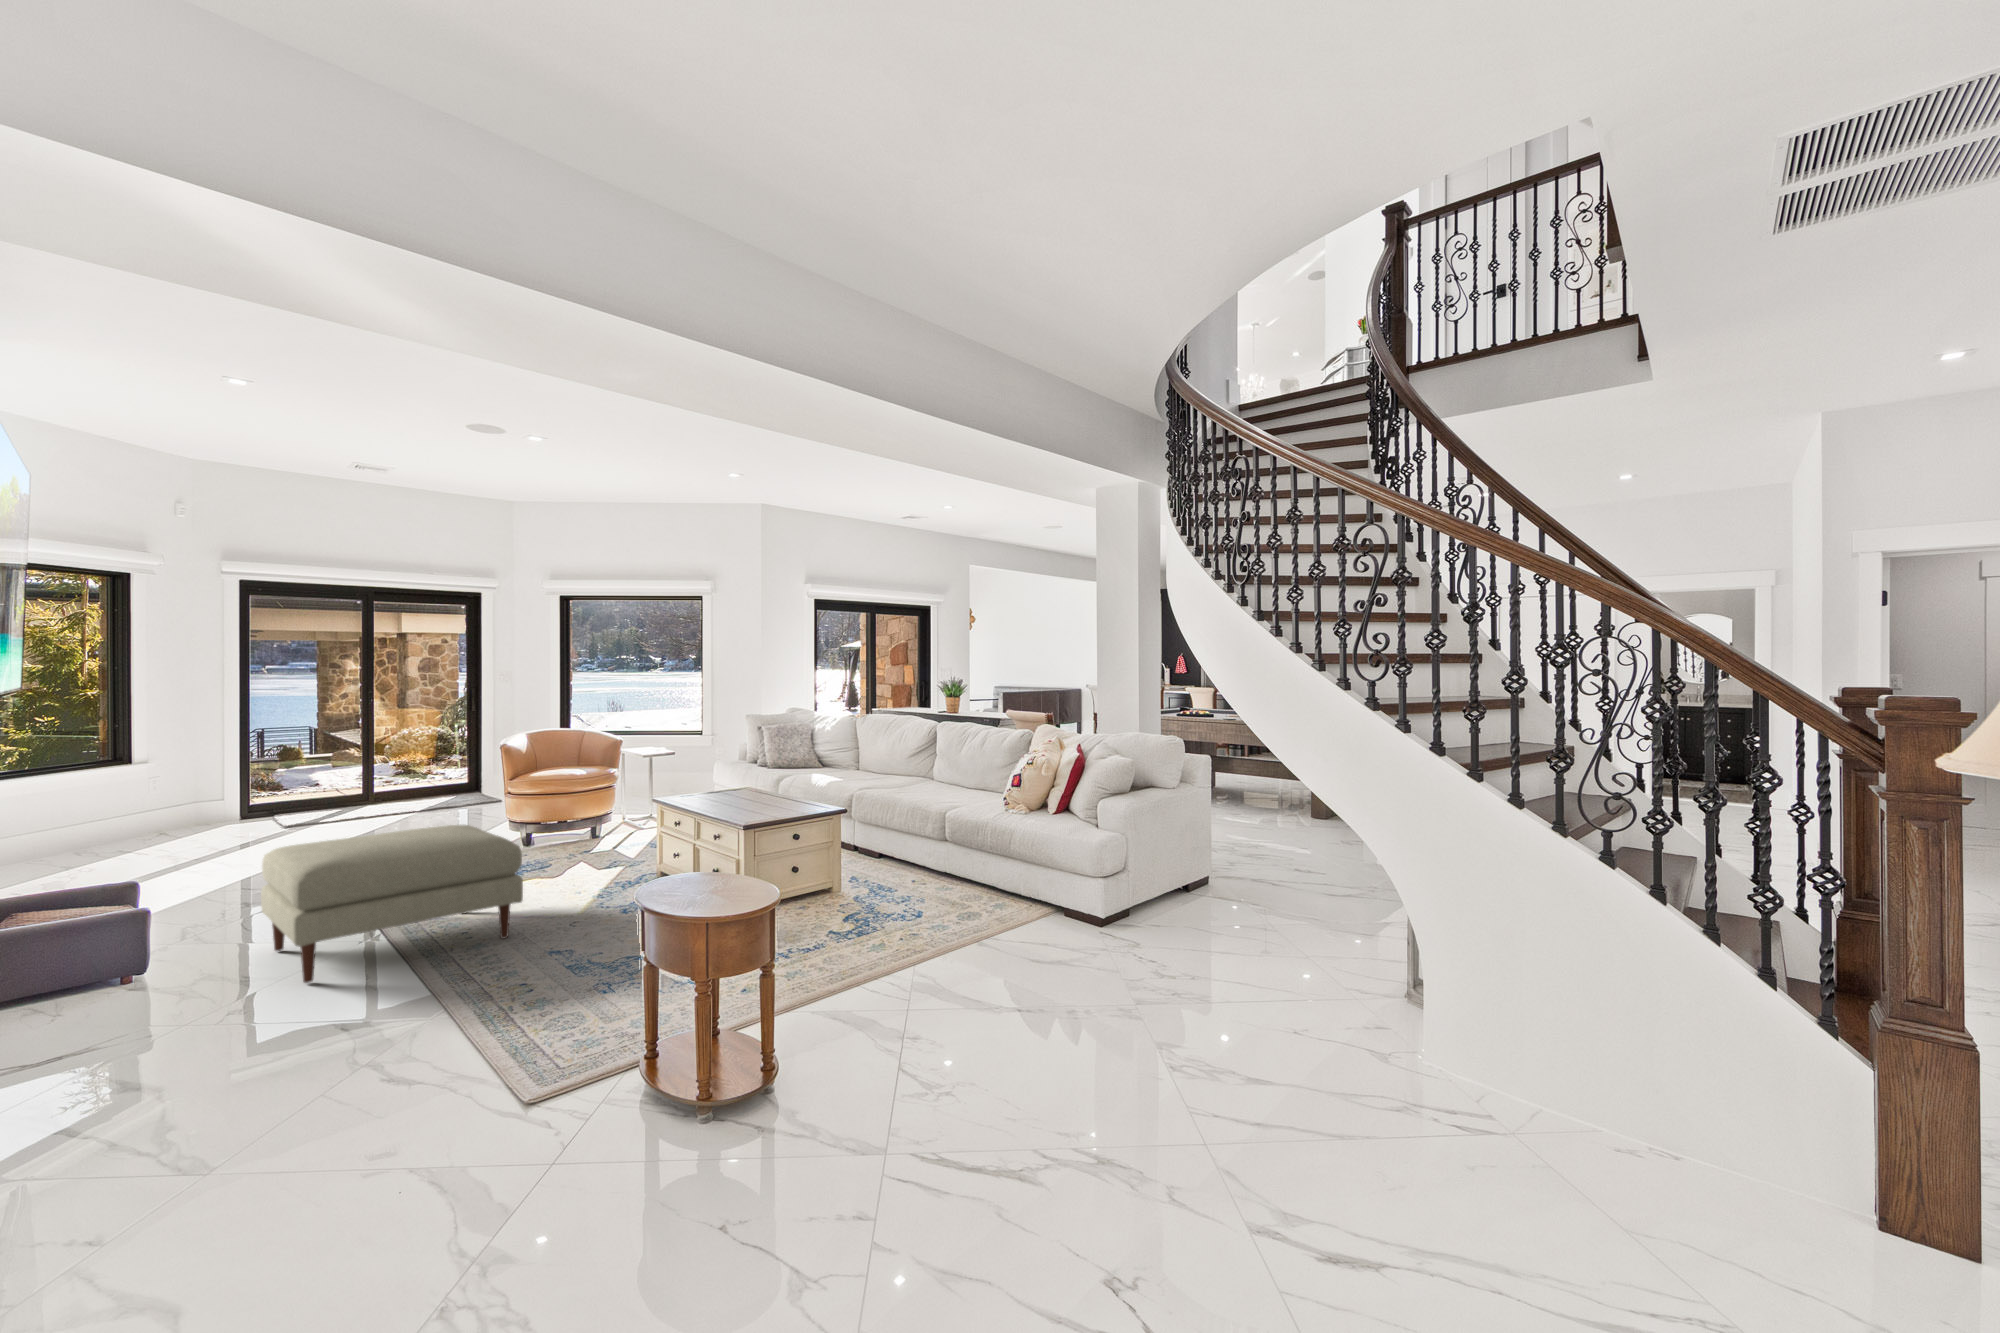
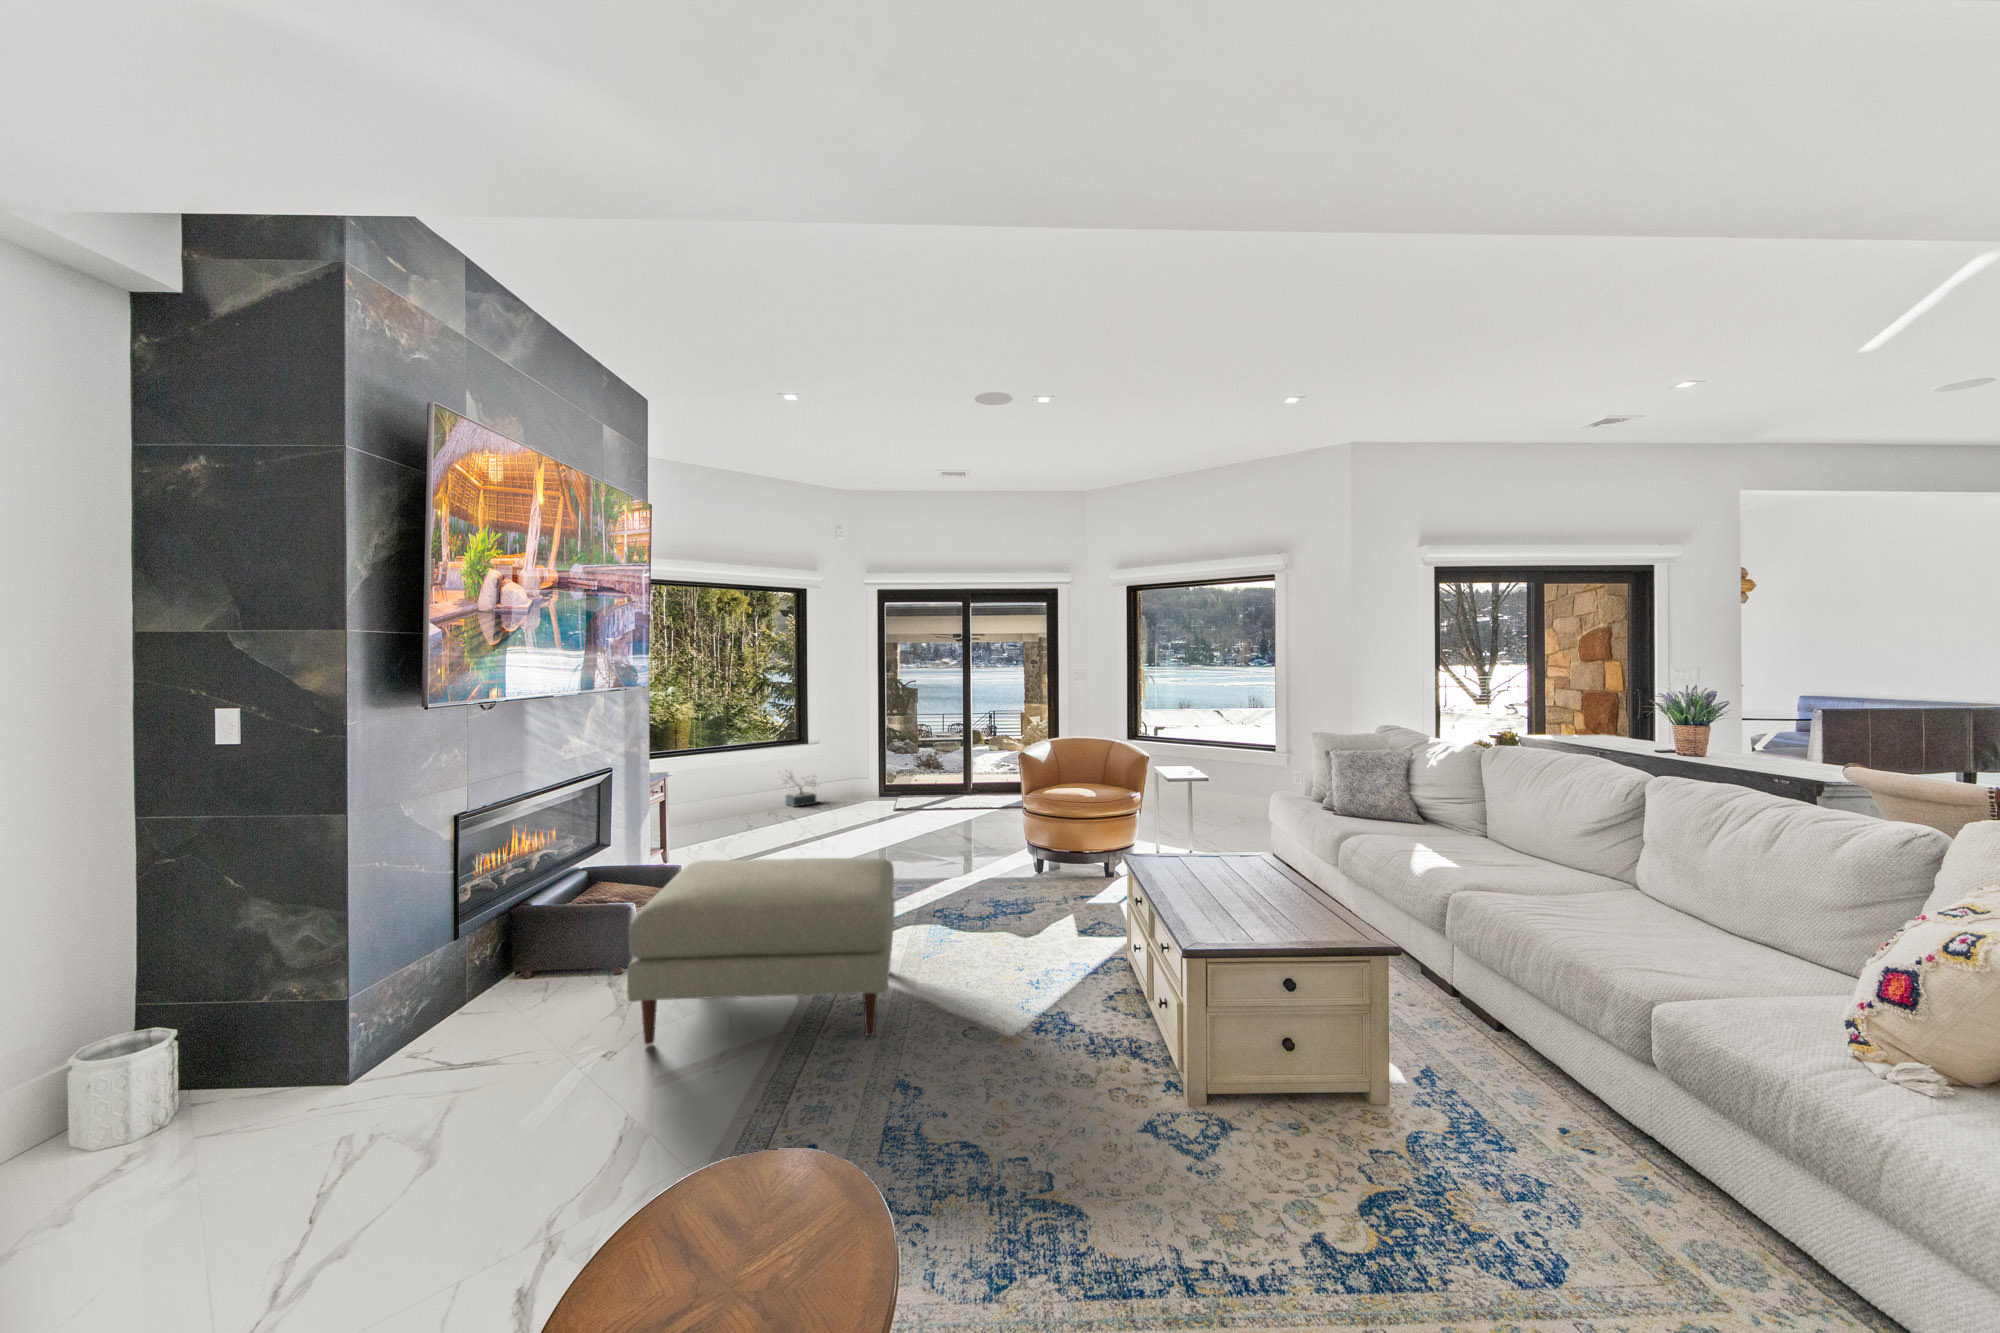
decorative plant: none [120,800,183,843] -> present [779,770,816,807]

